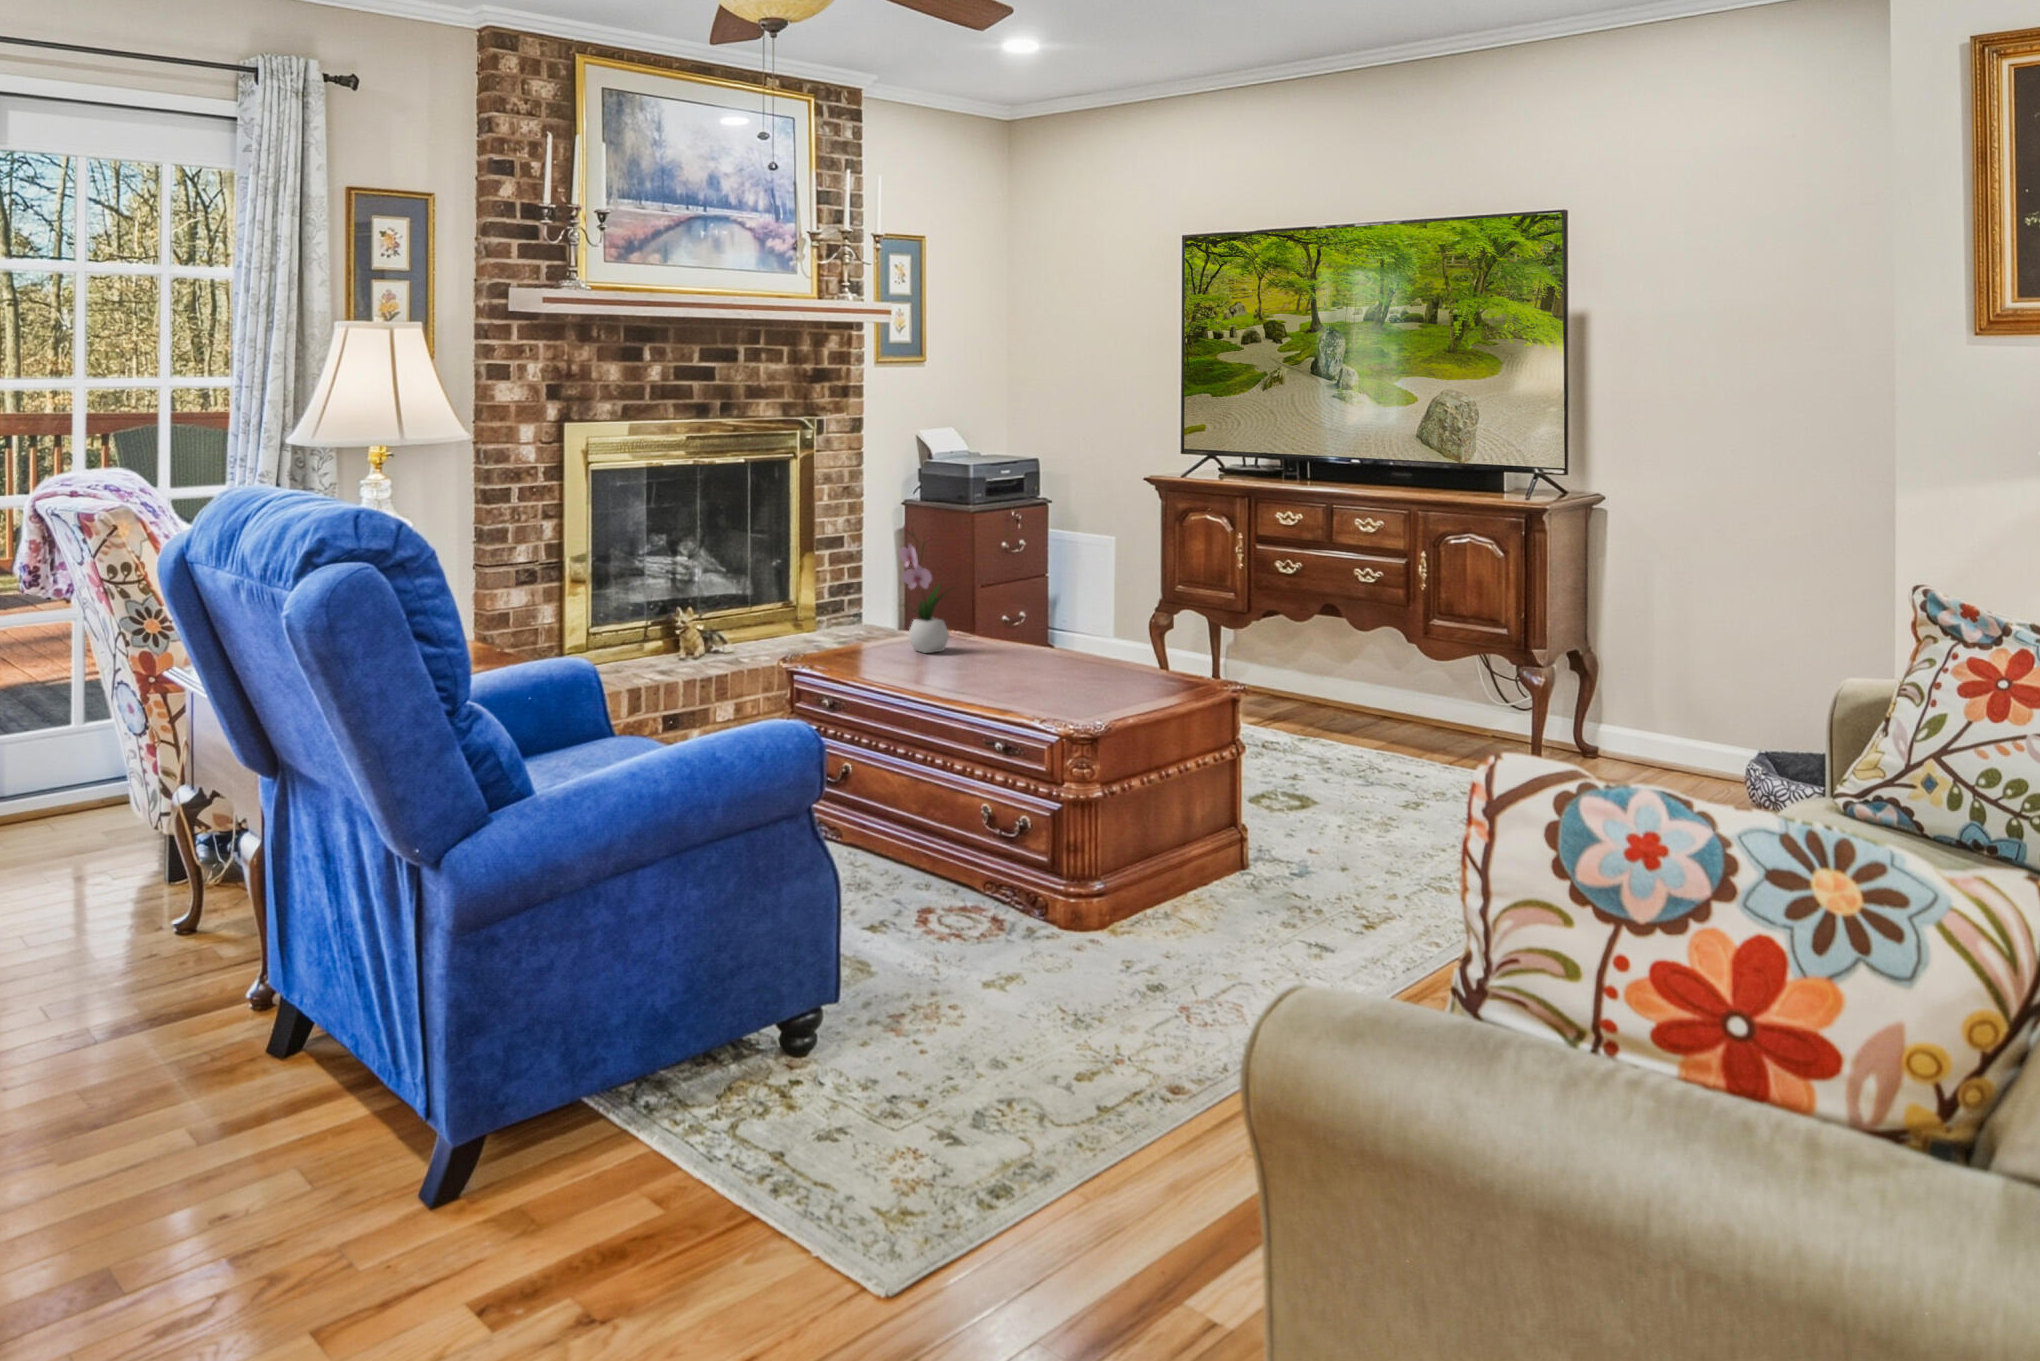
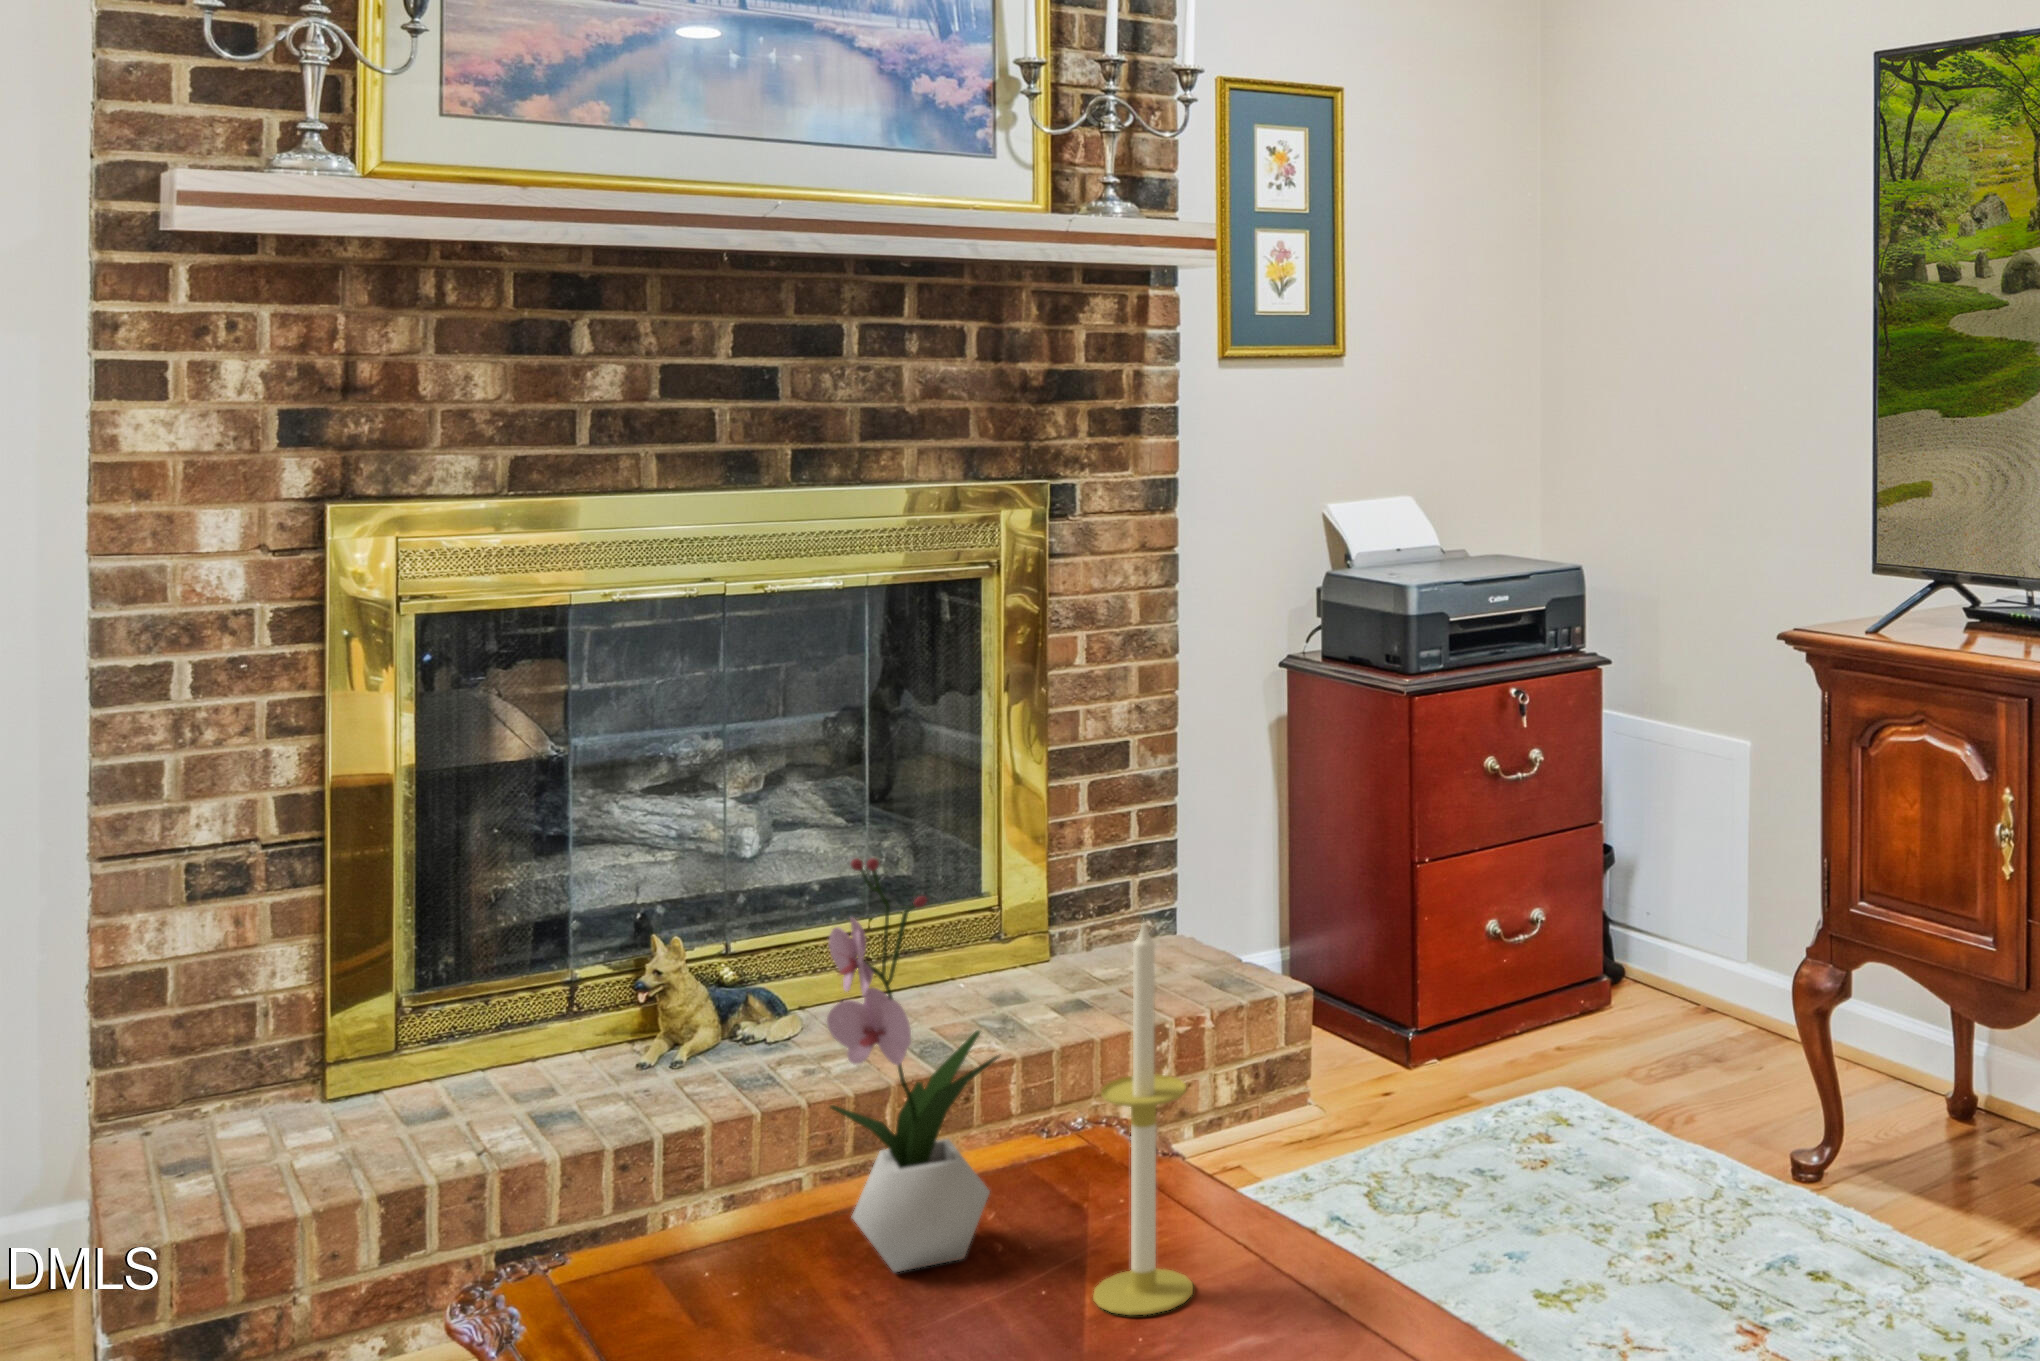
candle: none [992,540,1022,658] -> present [1093,923,1193,1315]

